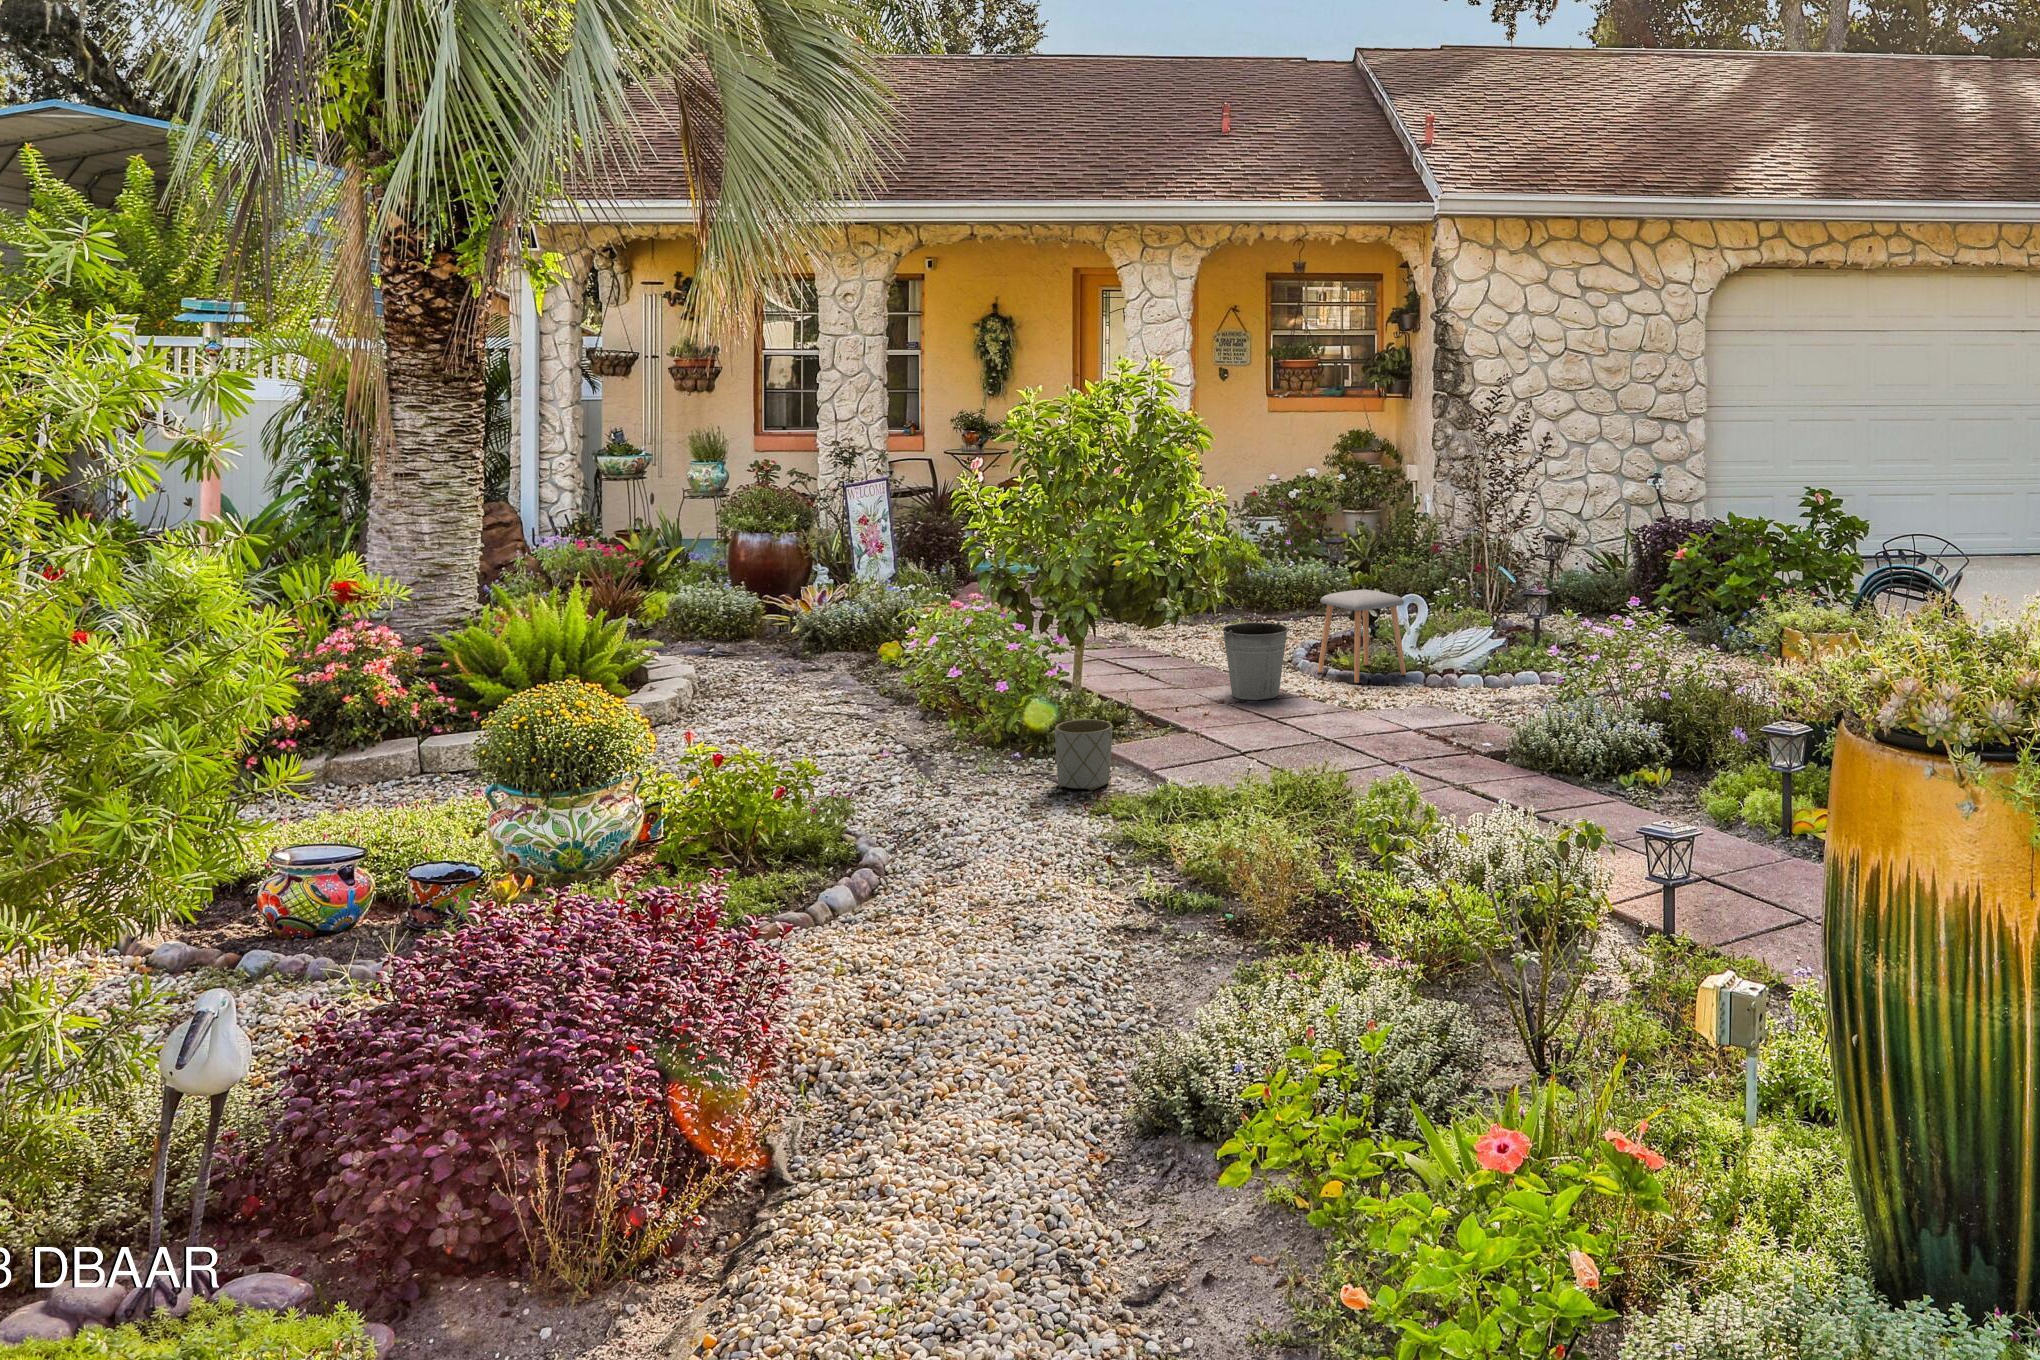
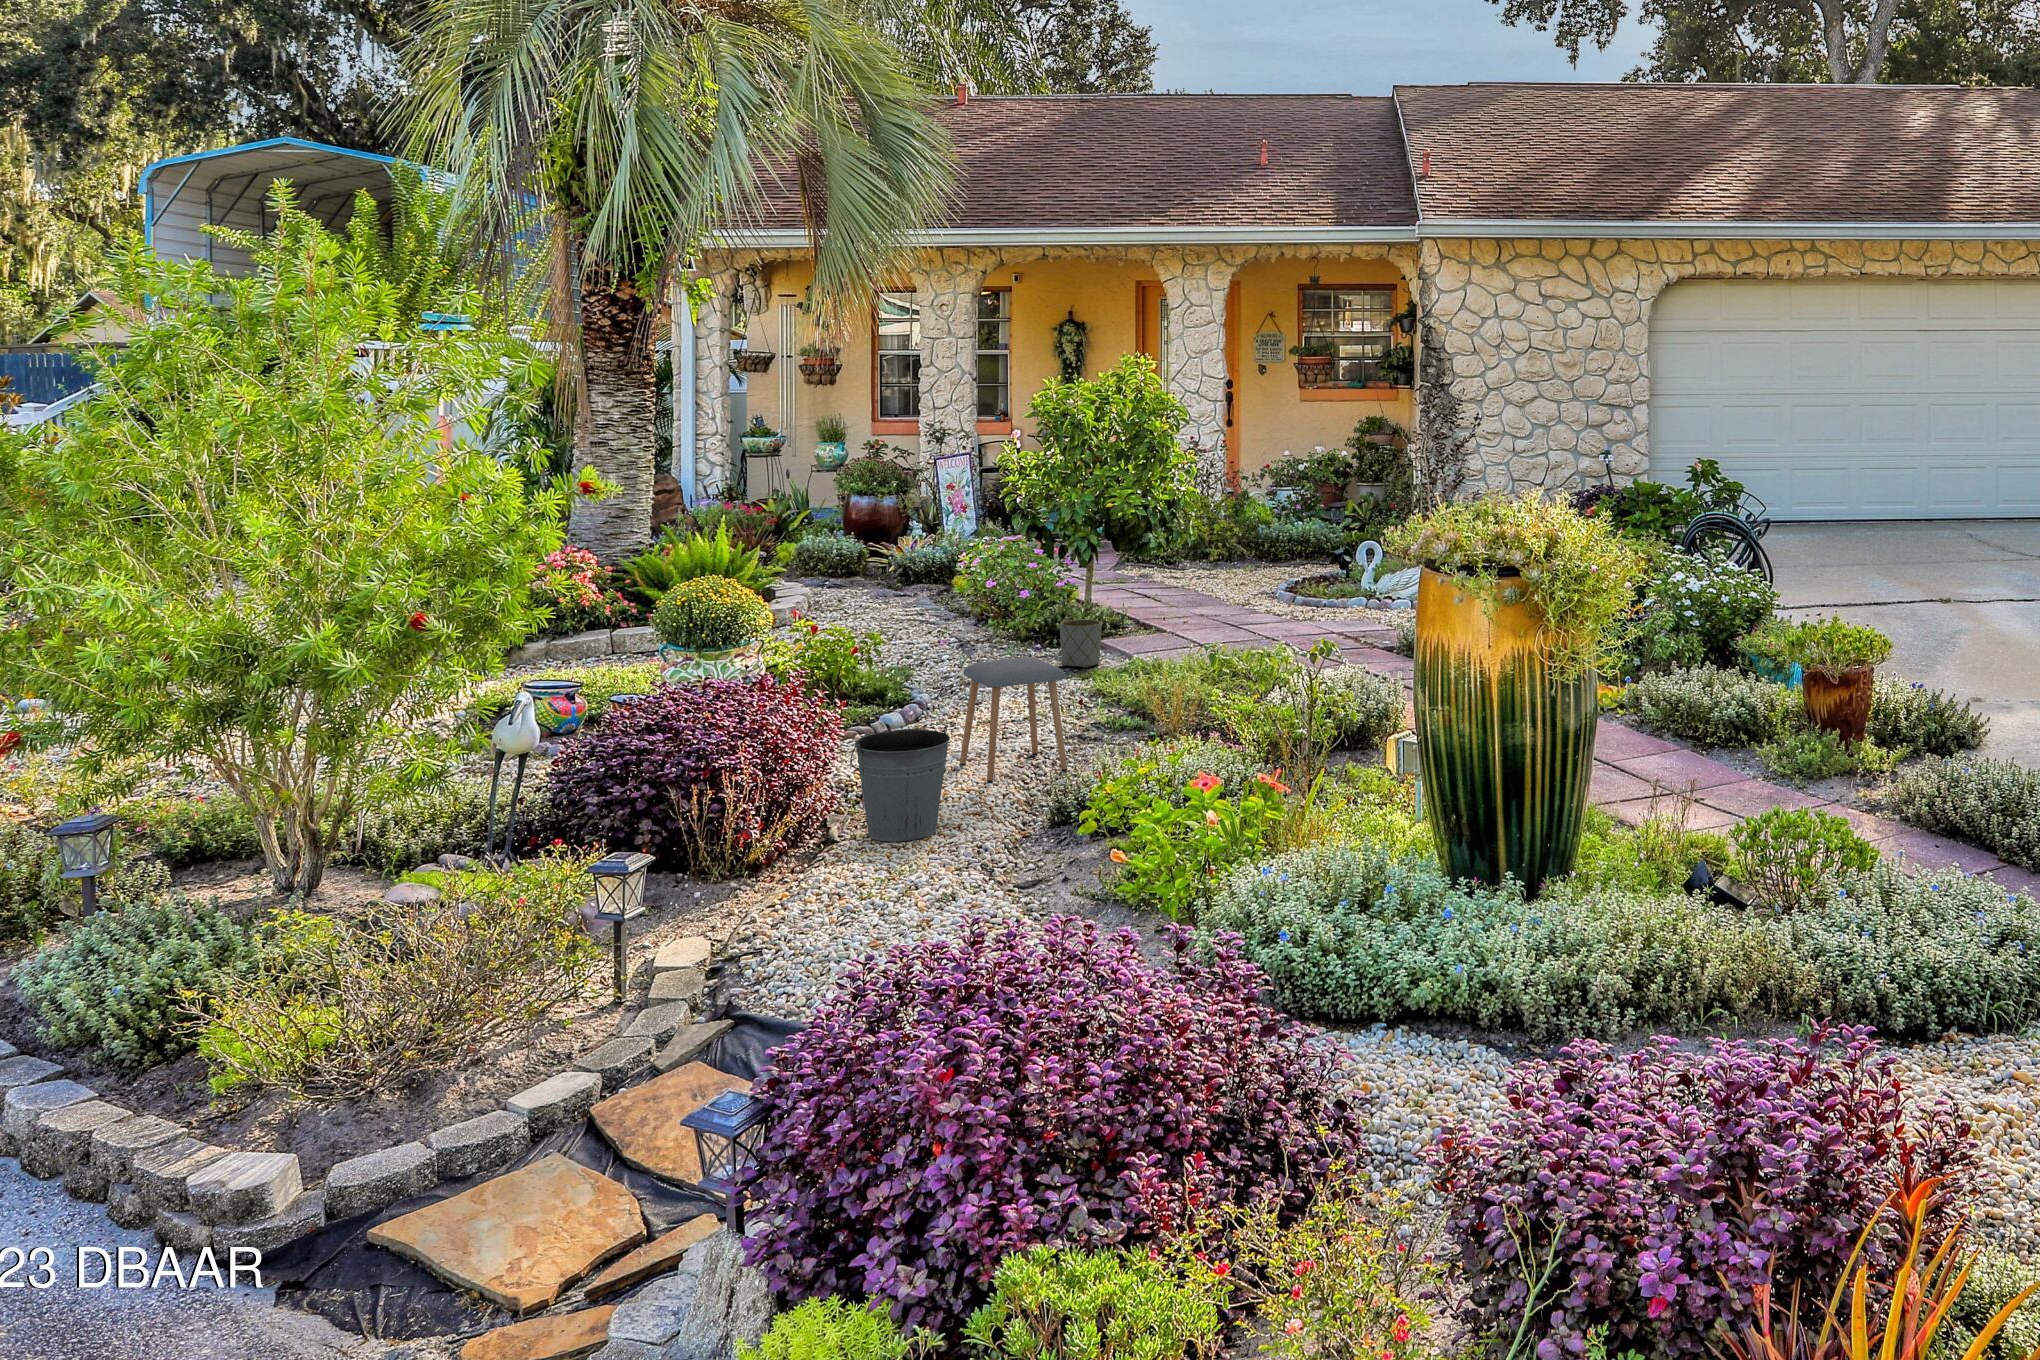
stool: present [1318,590,1406,684] -> present [960,657,1067,782]
bucket: present [1219,621,1288,700] -> present [850,728,950,842]

